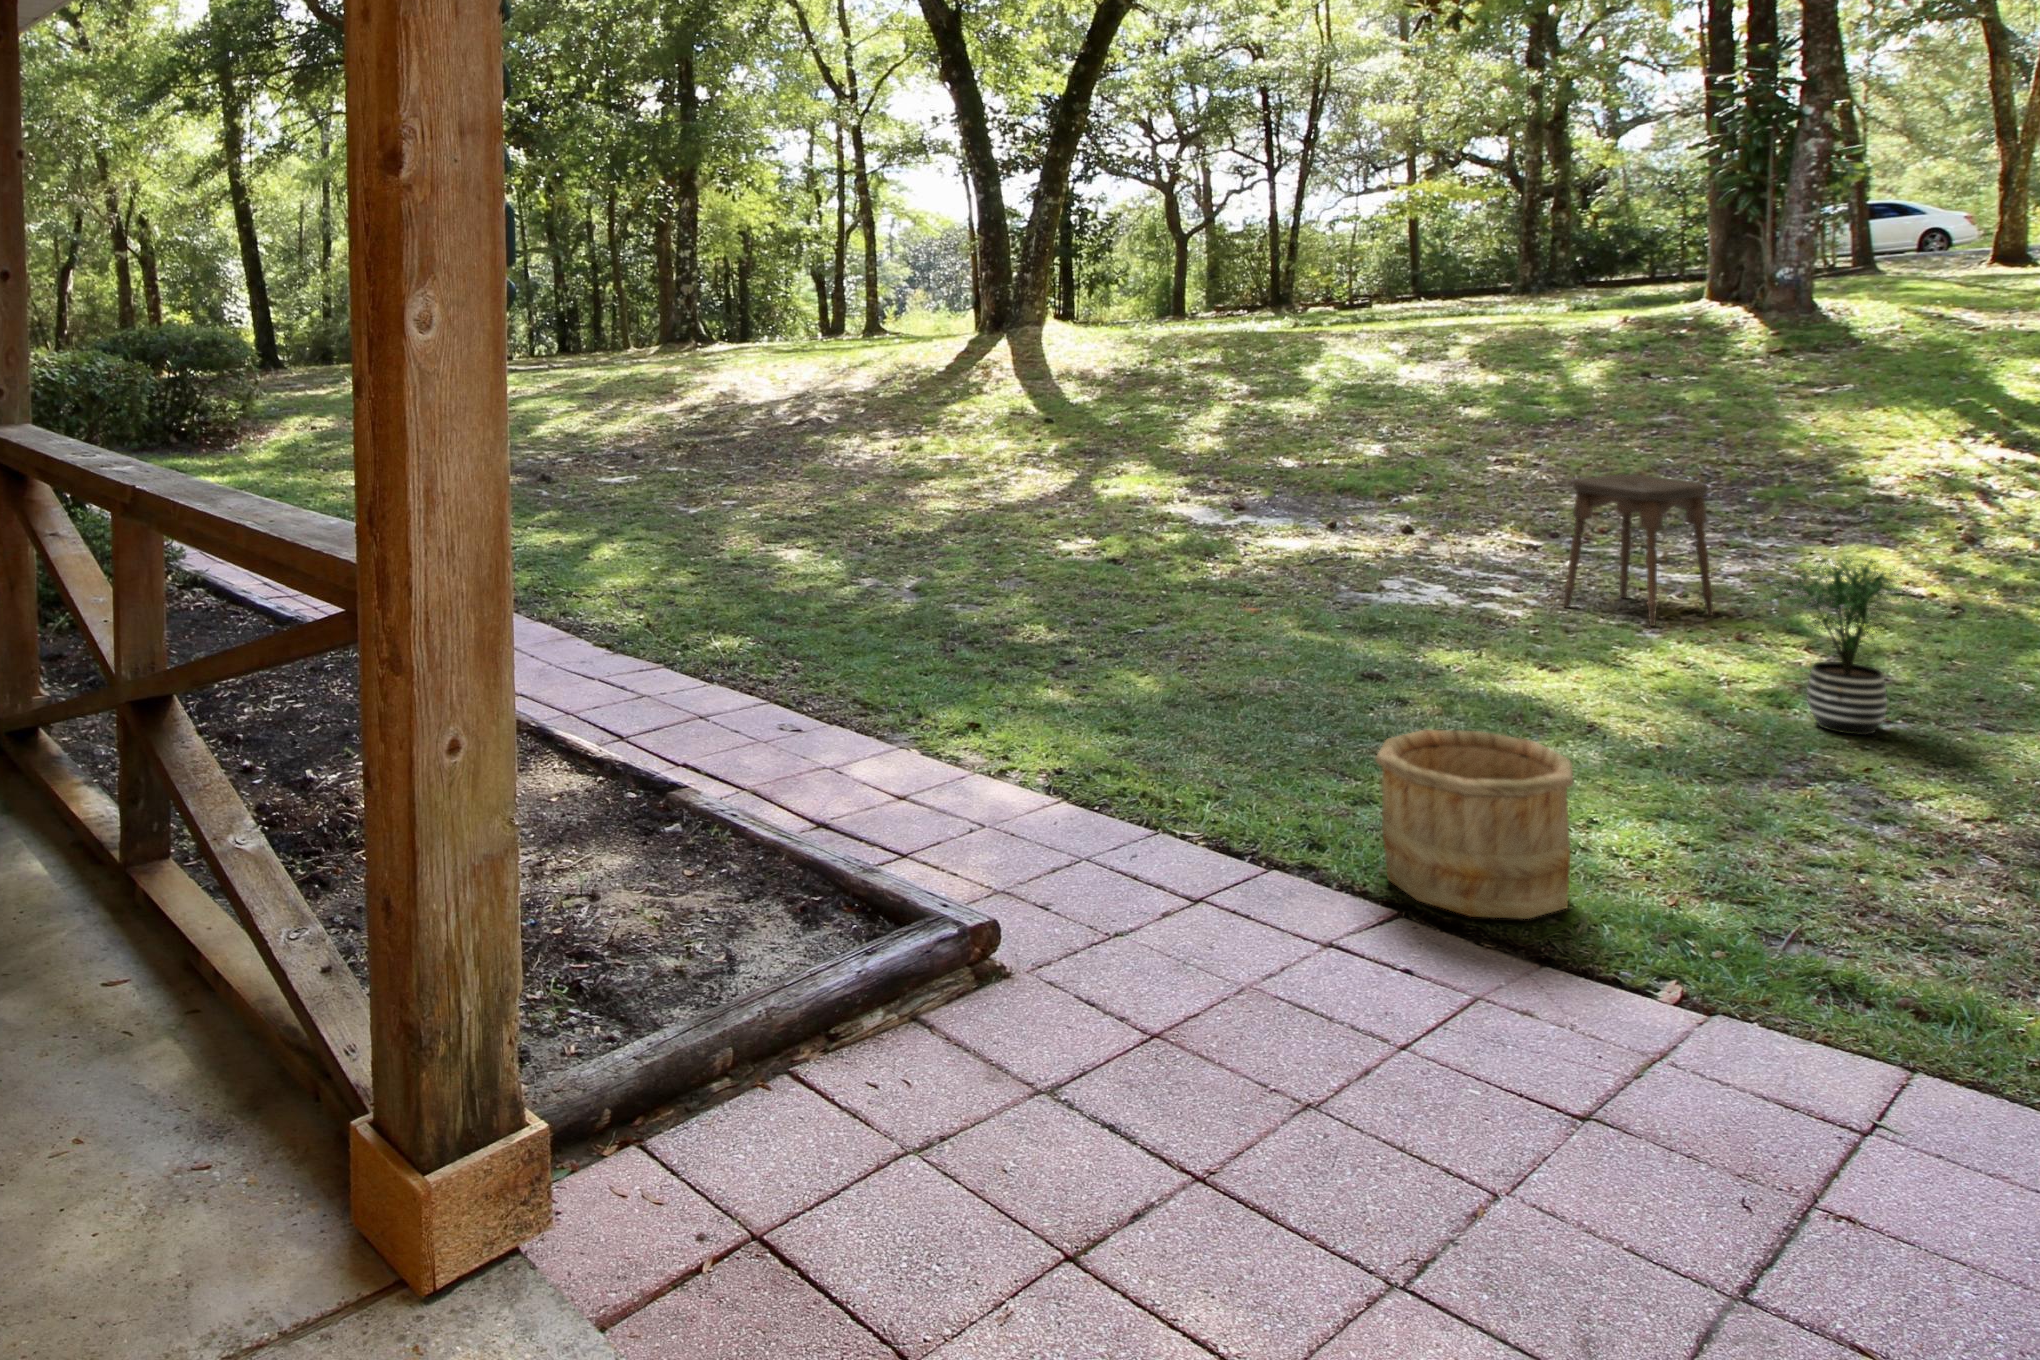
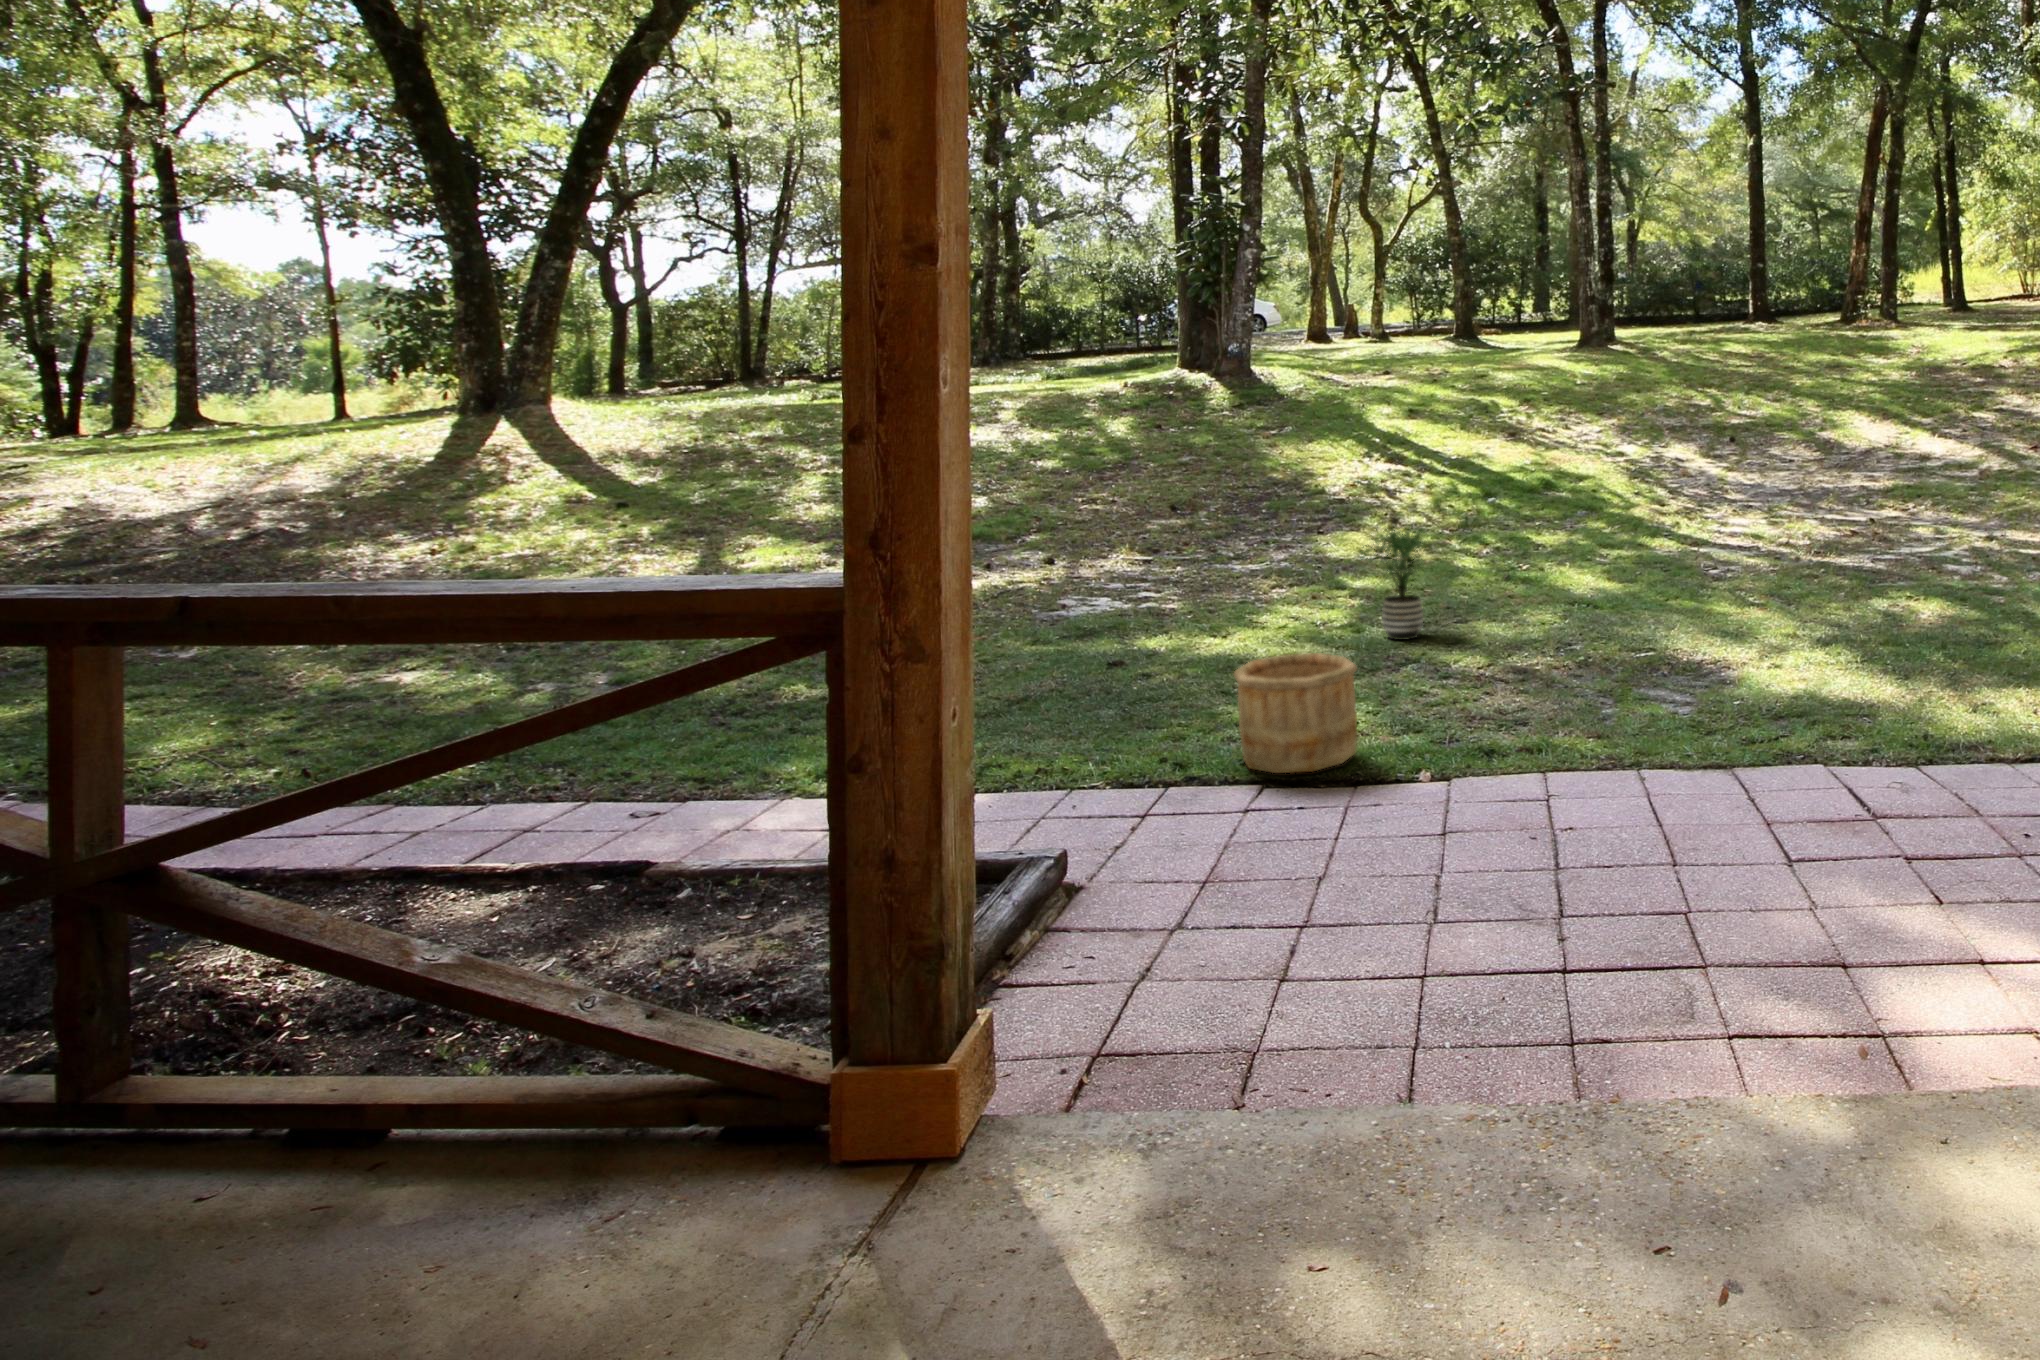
stool: present [1564,474,1713,626] -> none [1194,494,1286,602]

